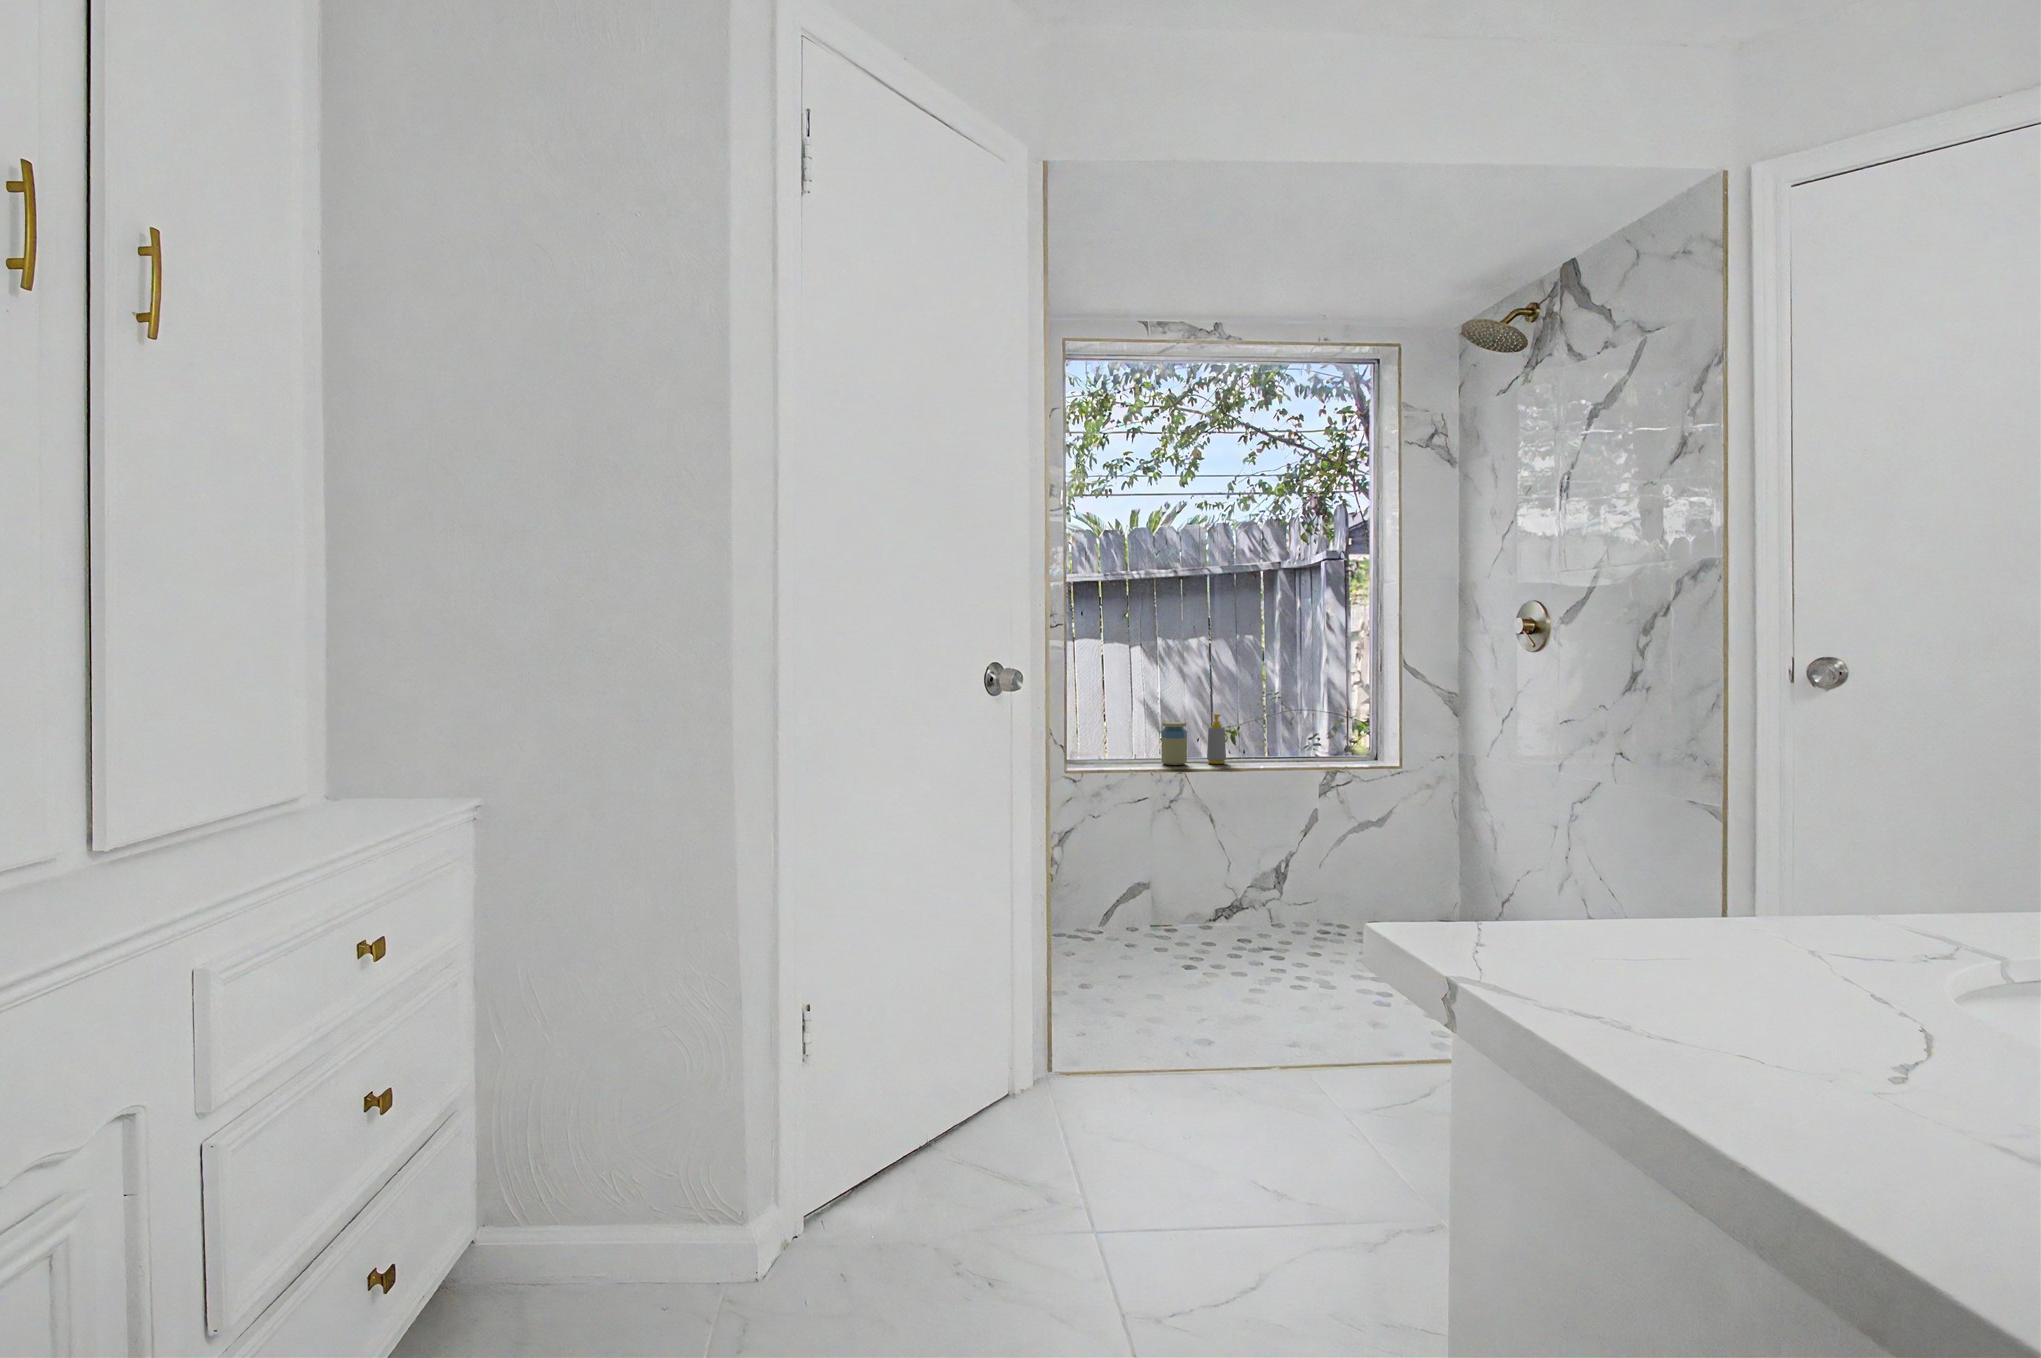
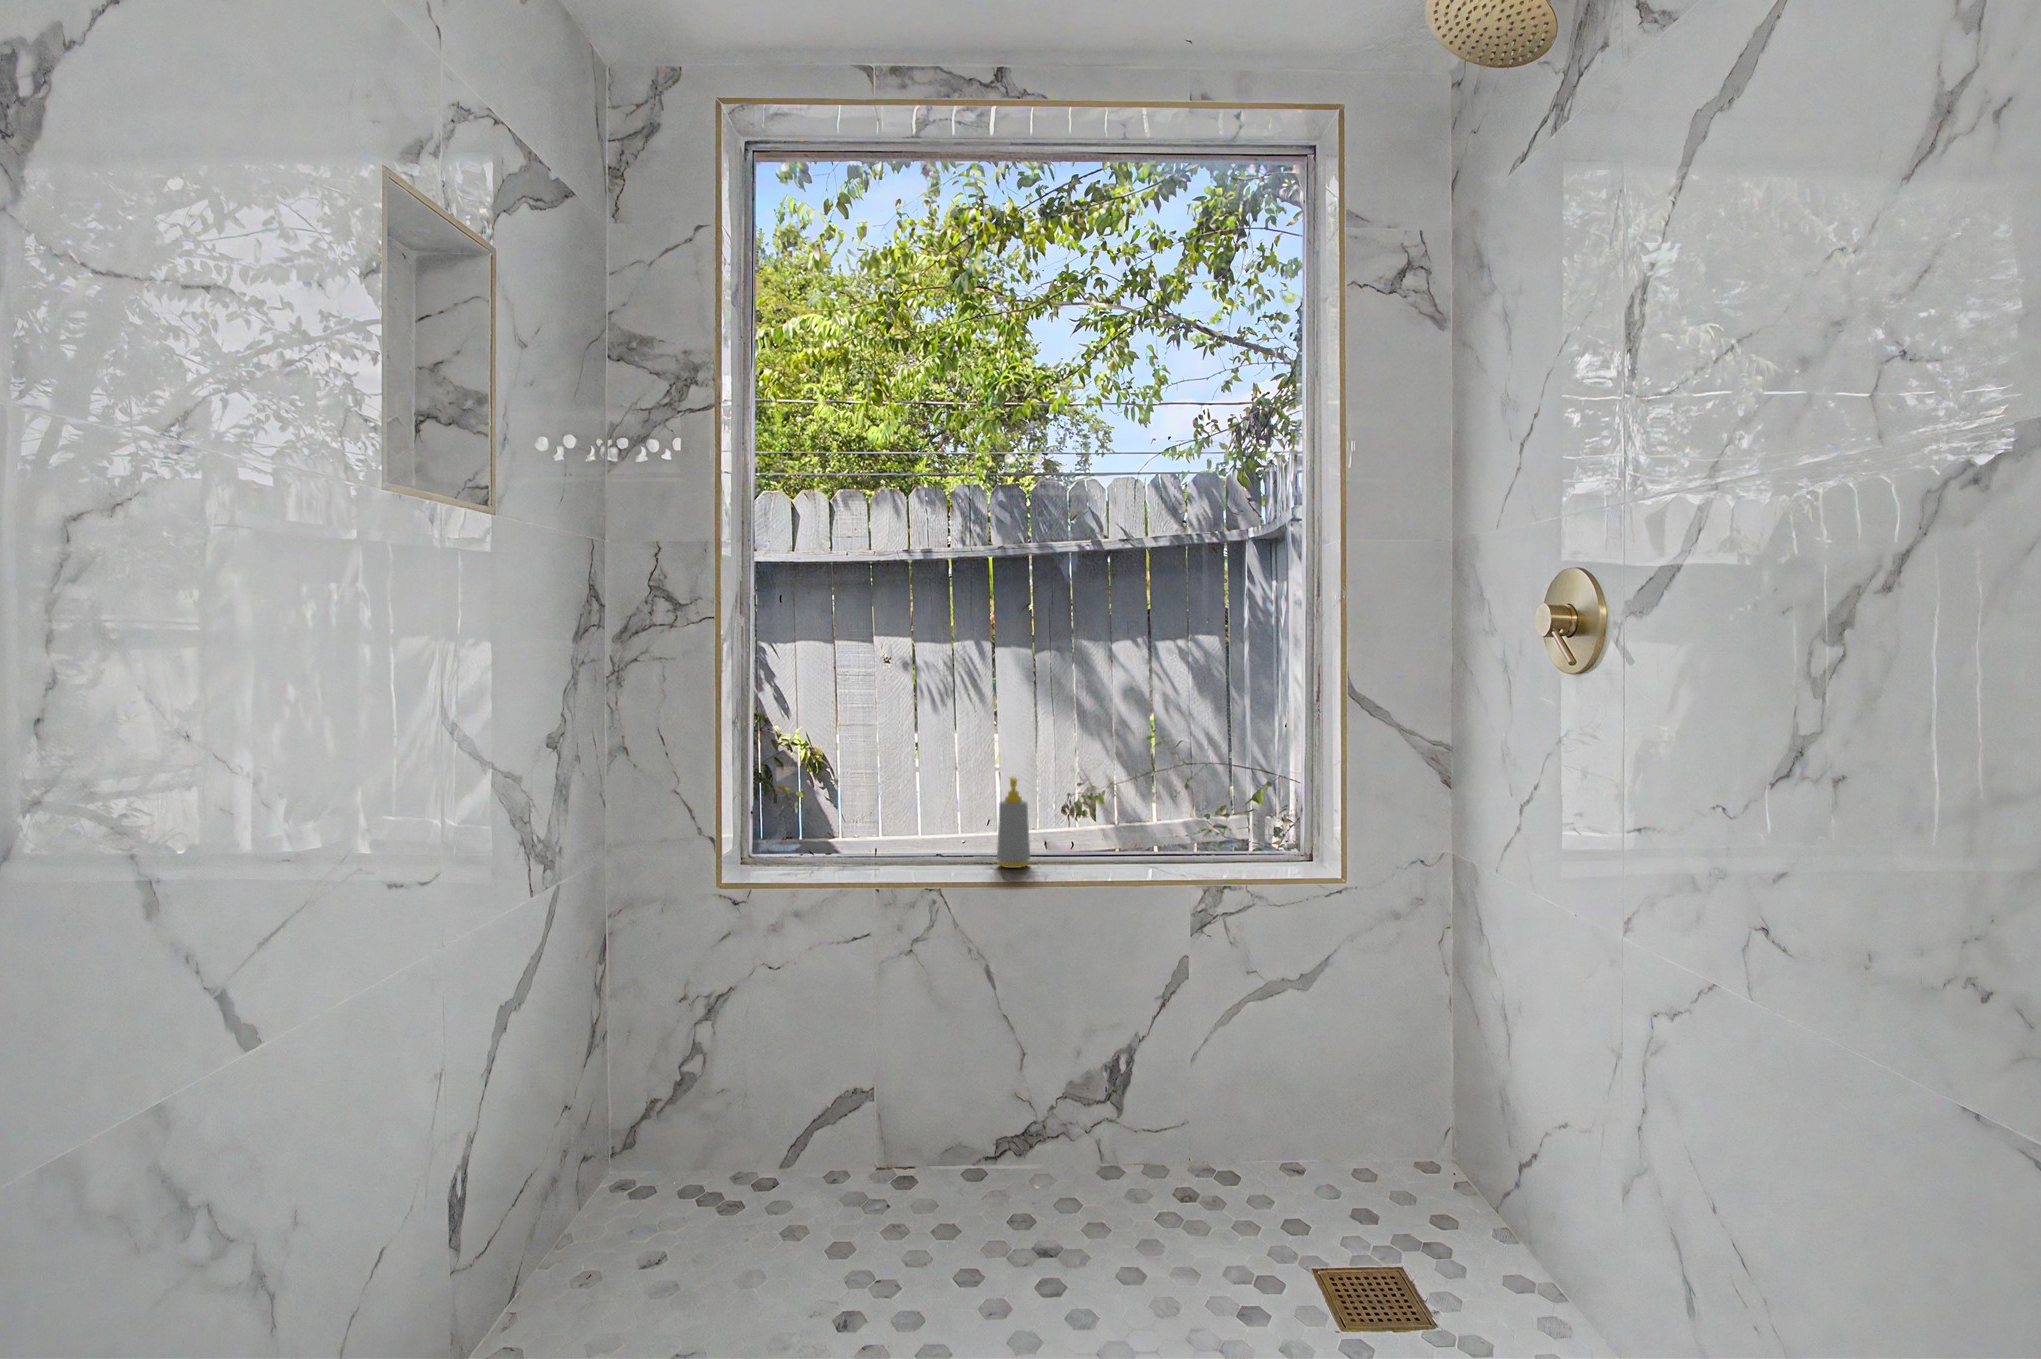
jar: present [1161,722,1187,765] -> none [913,791,957,871]

